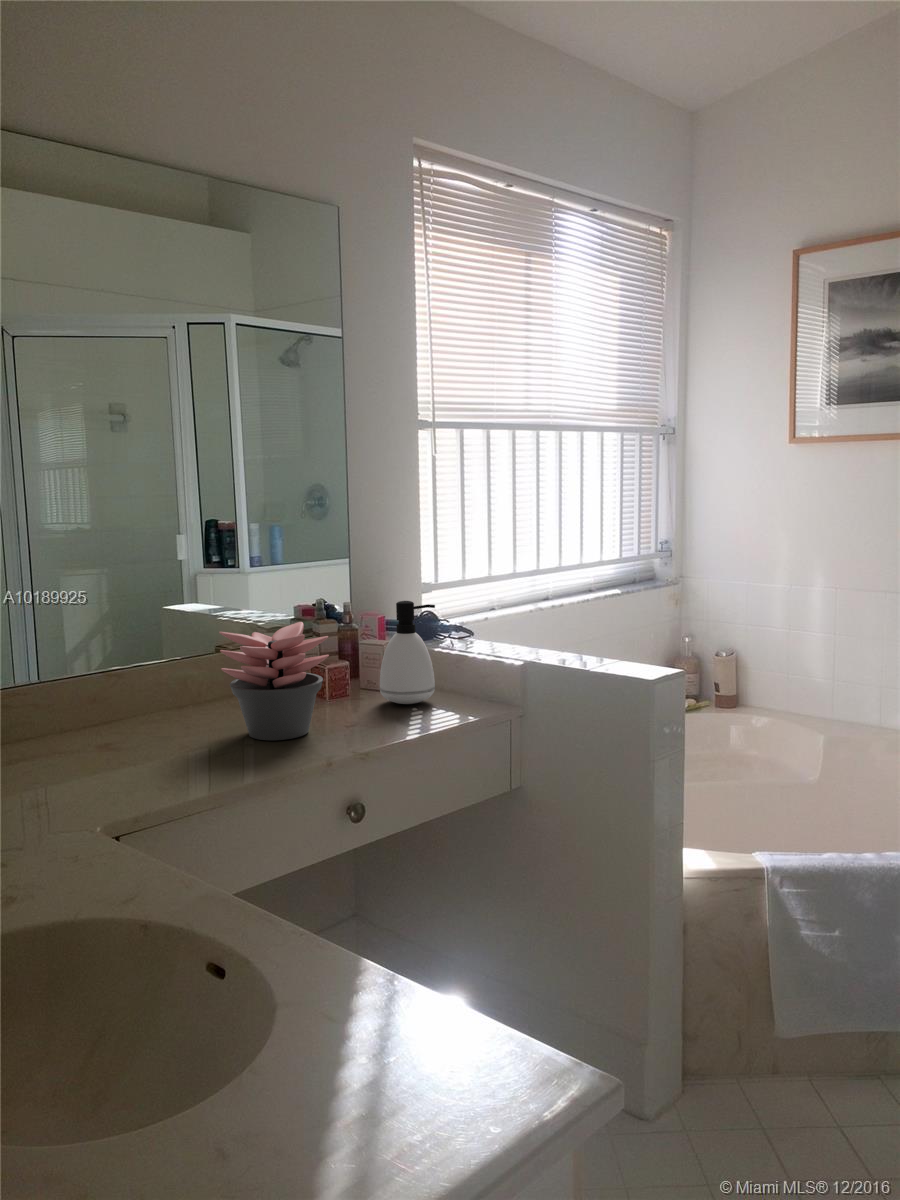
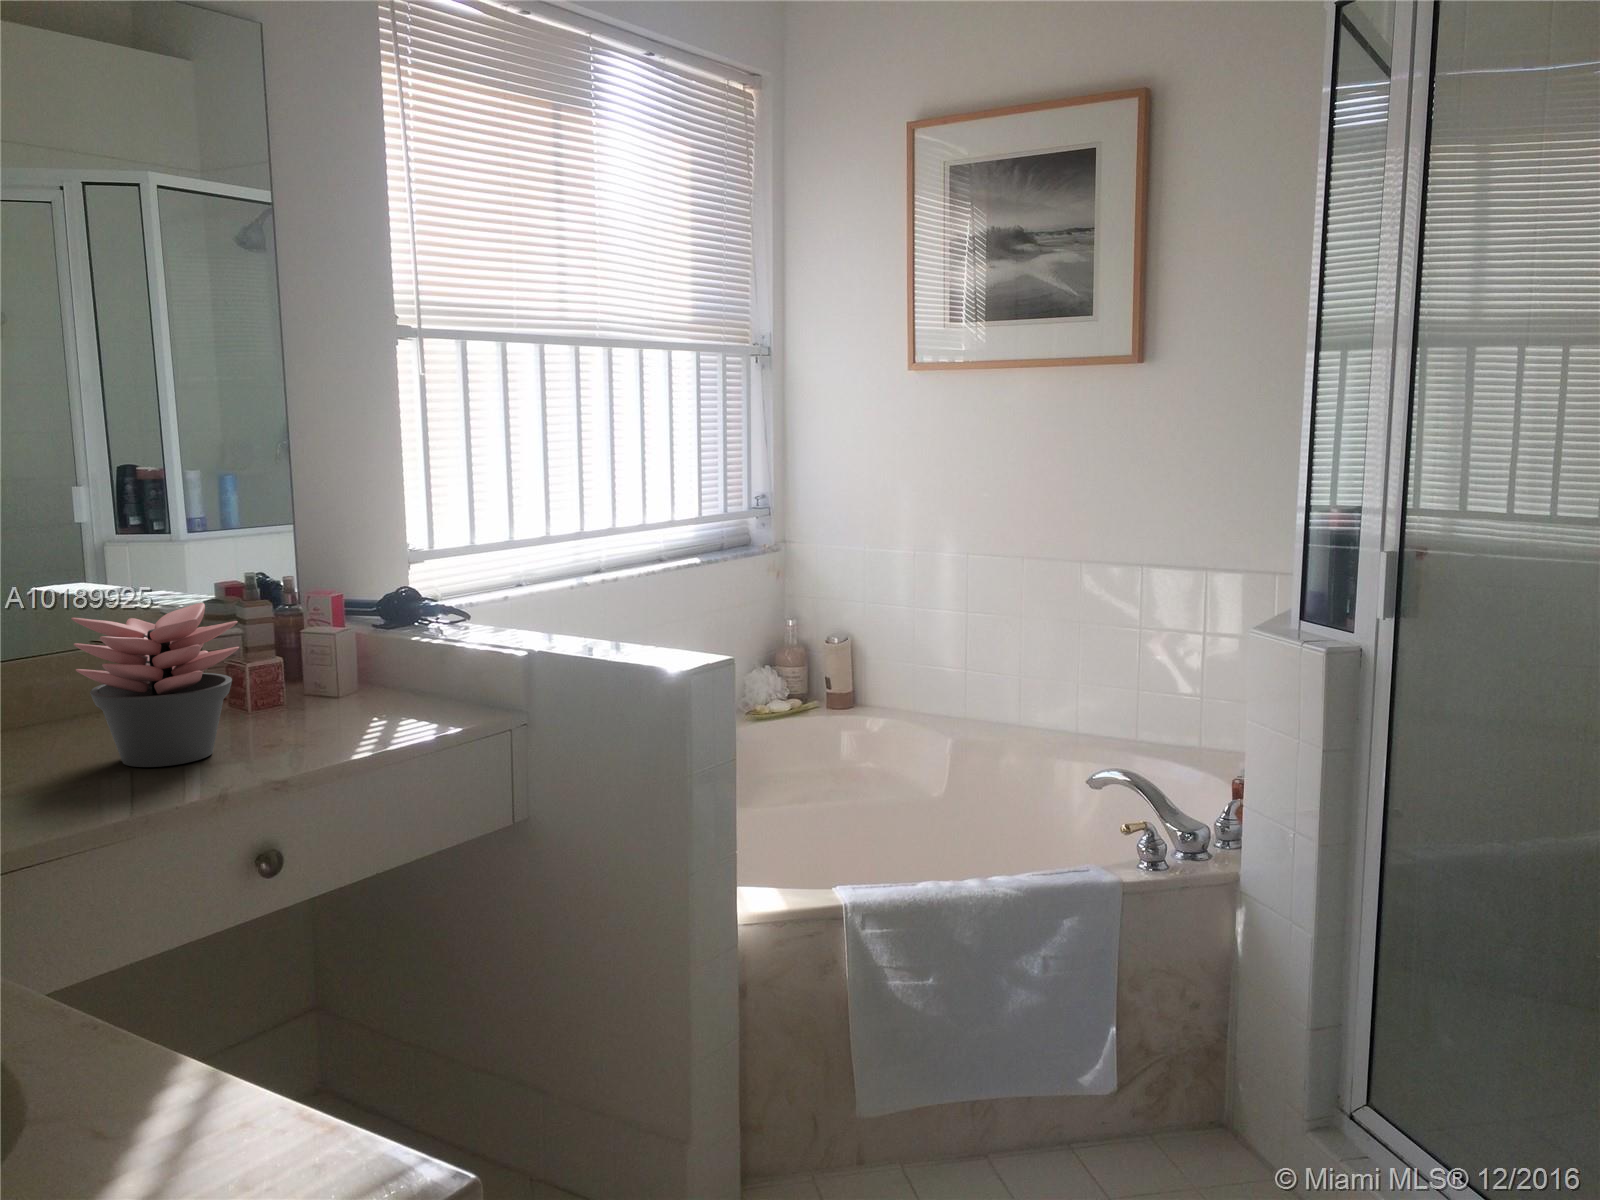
soap dispenser: present [380,601,435,704] -> none [327,573,406,713]

